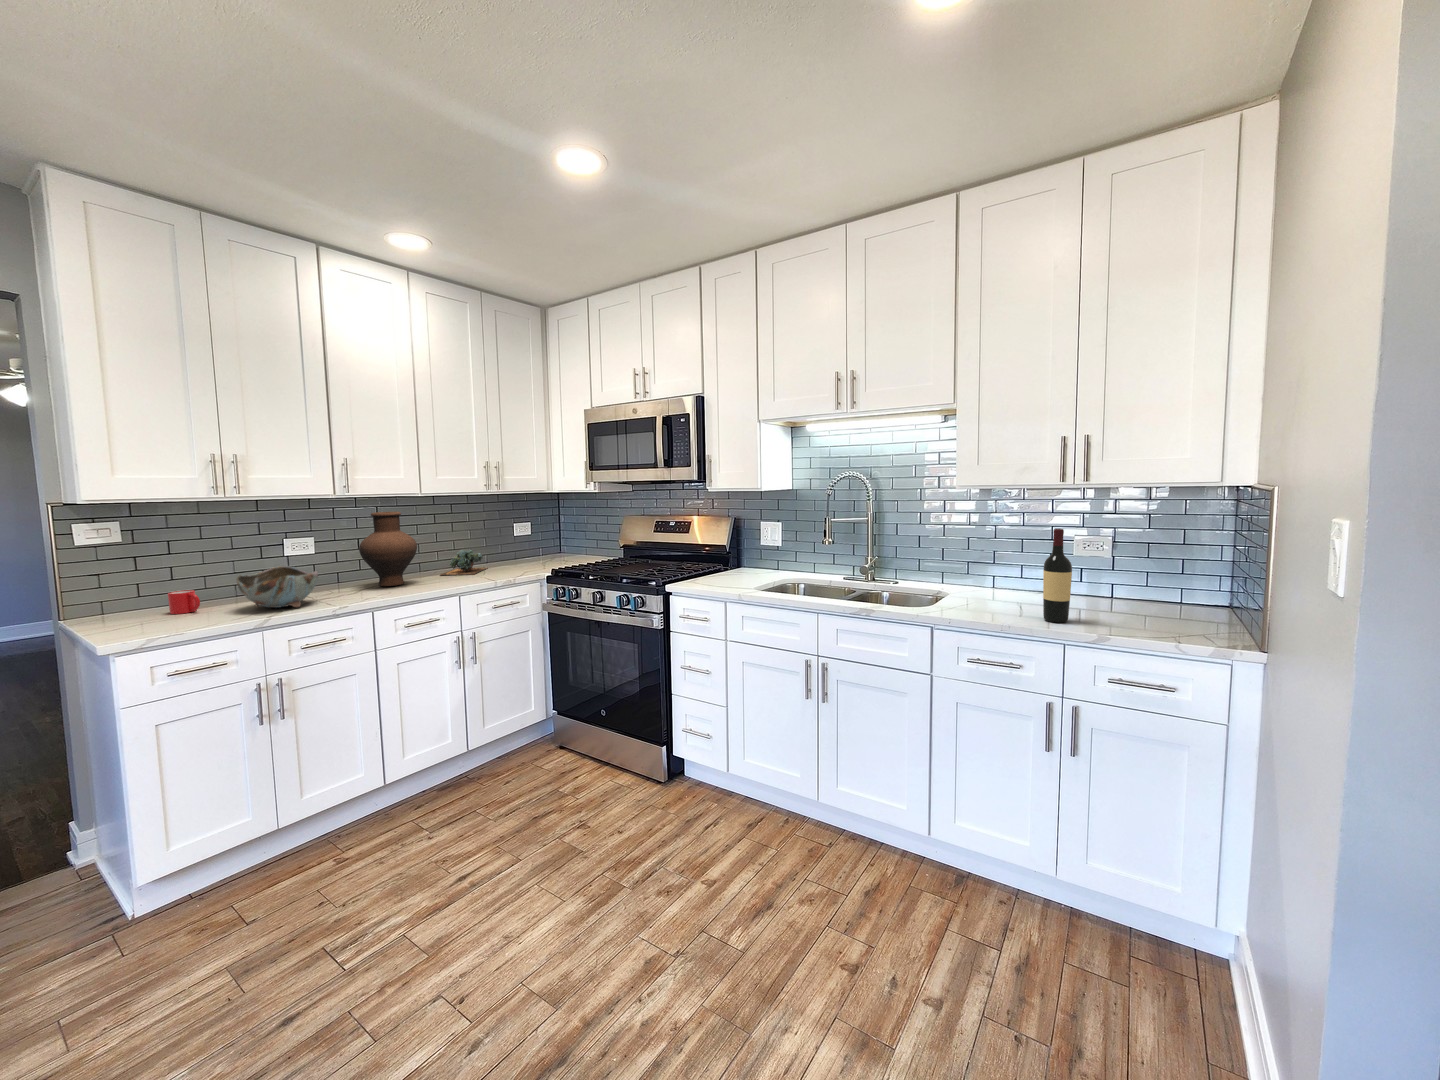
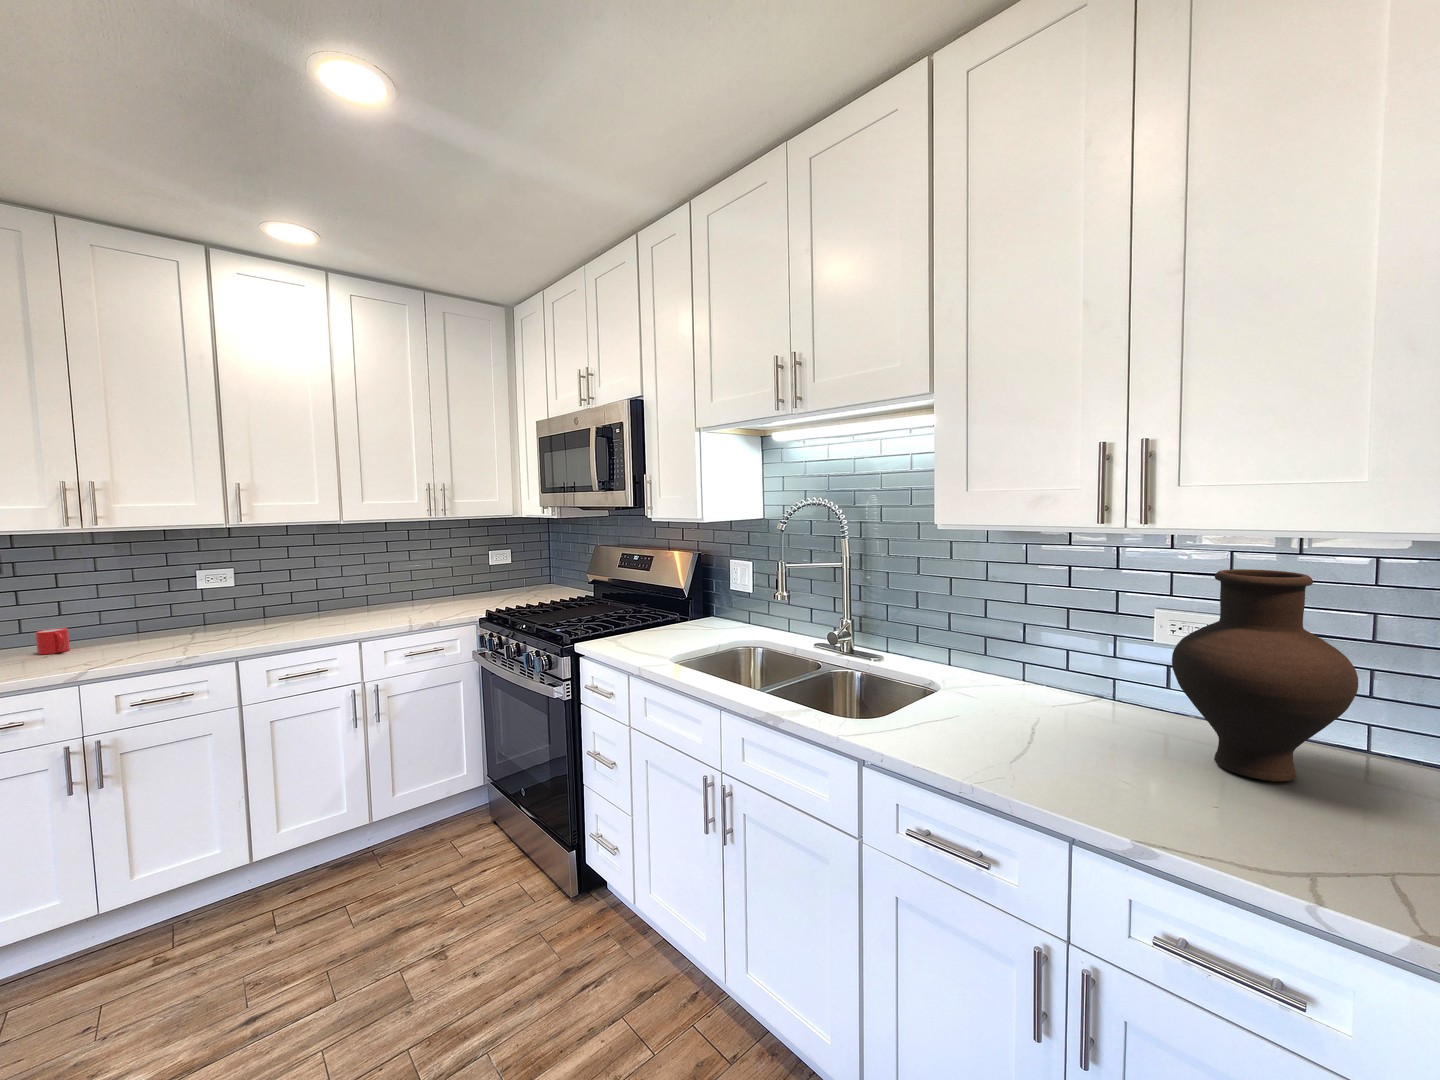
vase: present [359,512,417,586] -> present [1172,569,1358,782]
wine bottle: present [1043,529,1072,623] -> none [1047,606,1100,784]
succulent plant: present [441,550,487,575] -> none [372,583,437,613]
bowl: present [237,566,318,608] -> none [89,603,190,653]

